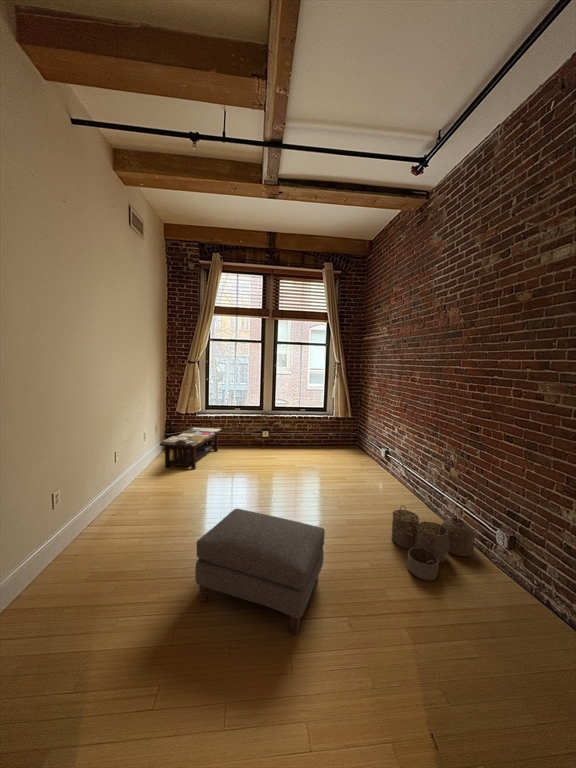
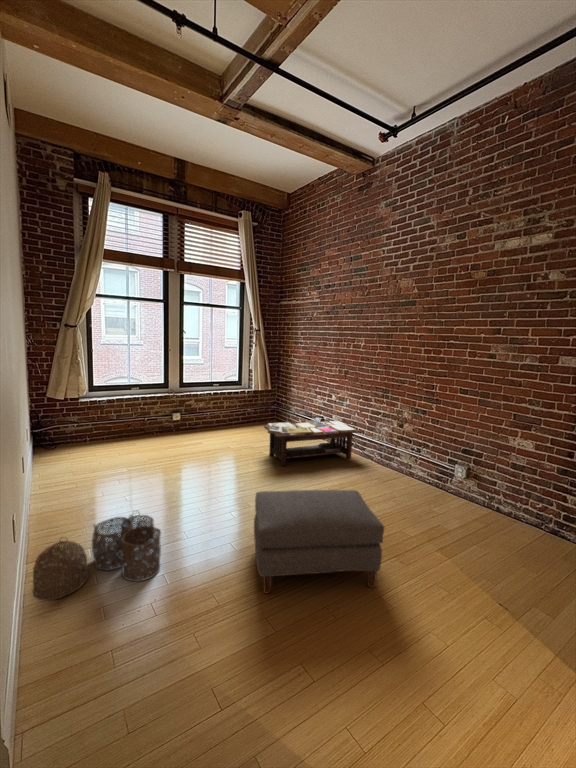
coffee table: present [160,428,222,469] -> present [264,421,358,466]
woven basket: present [392,506,475,581] -> present [33,515,161,600]

